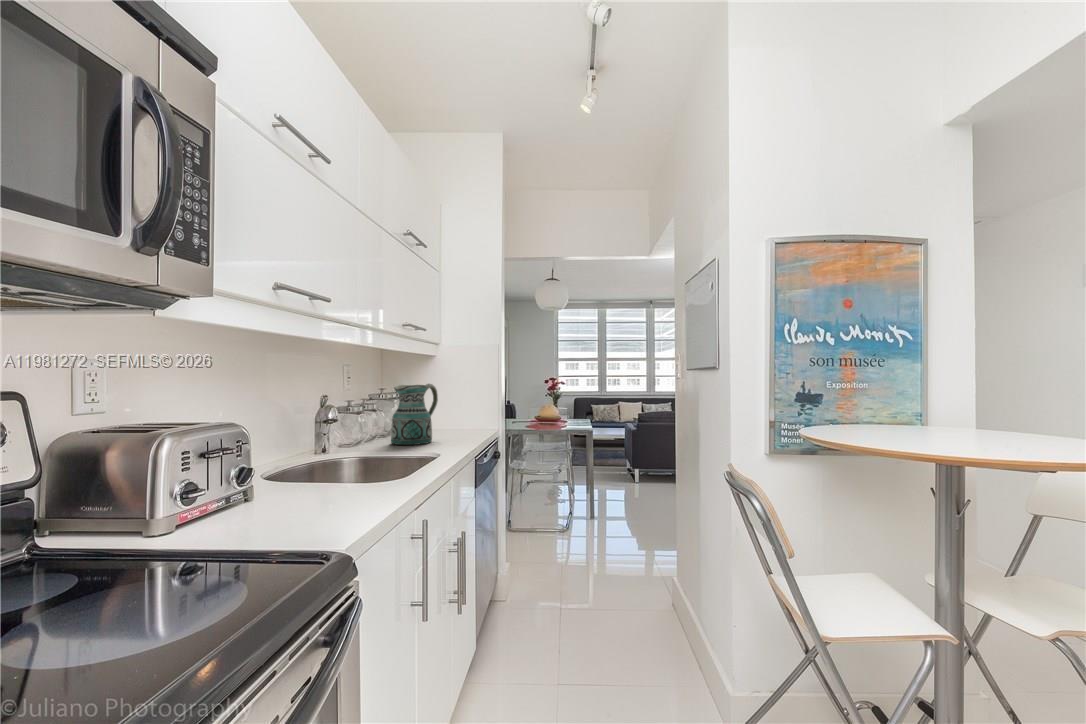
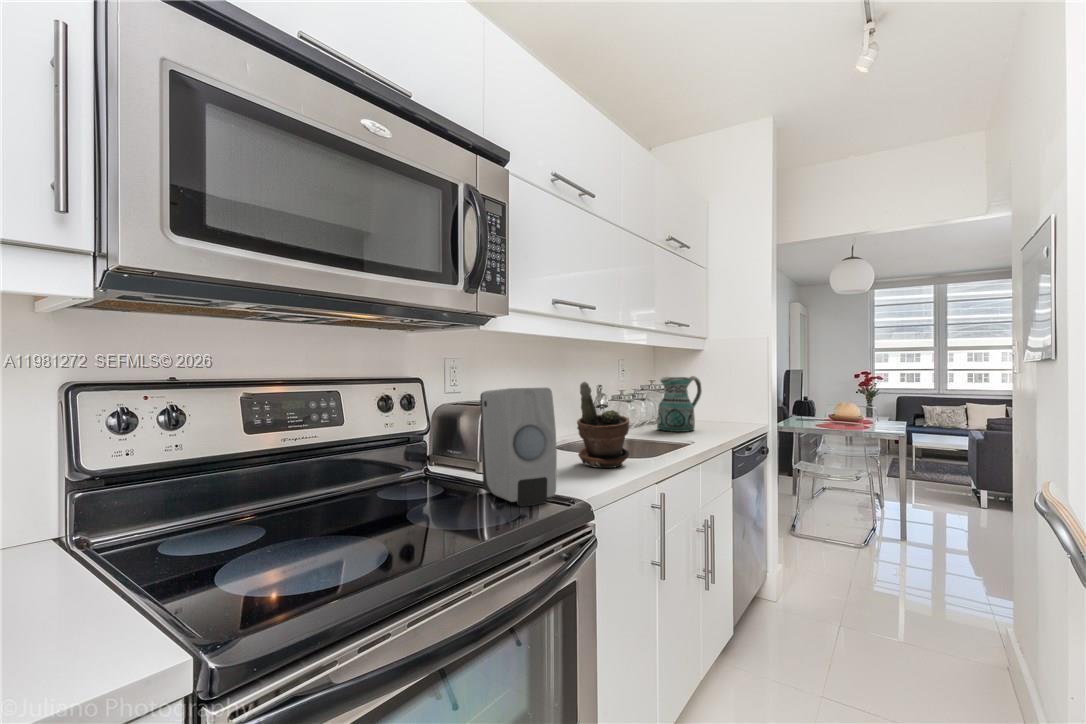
potted plant: none [311,391,381,501] -> present [577,382,629,468]
soap dispenser: none [162,400,301,583] -> present [480,388,557,507]

